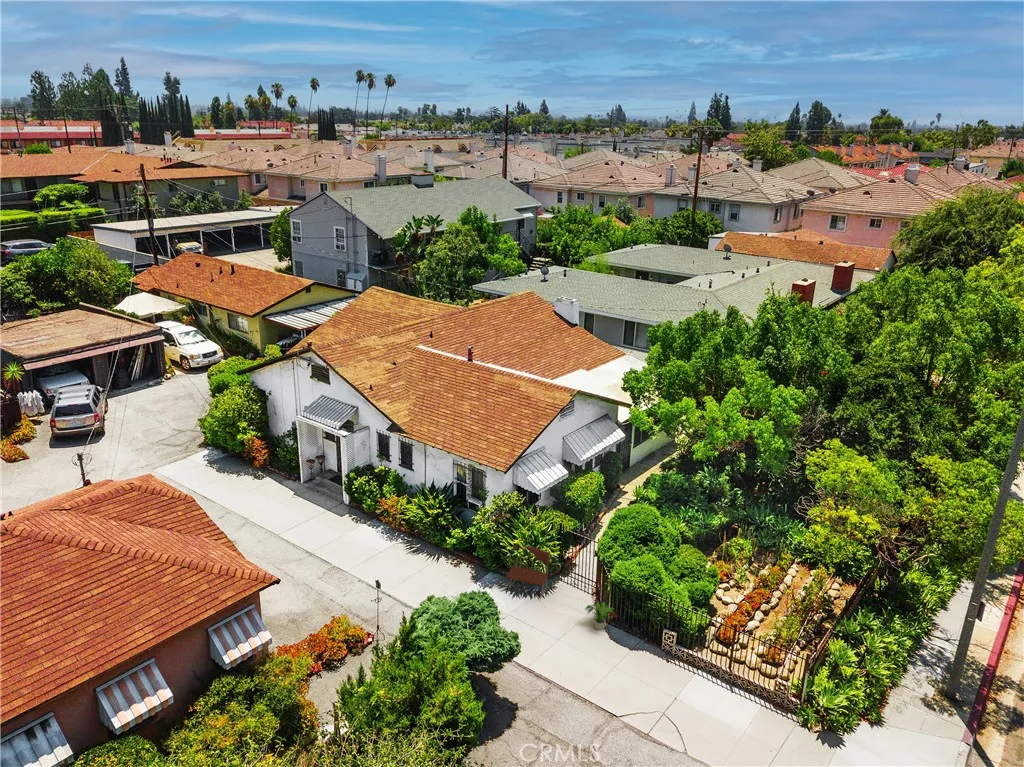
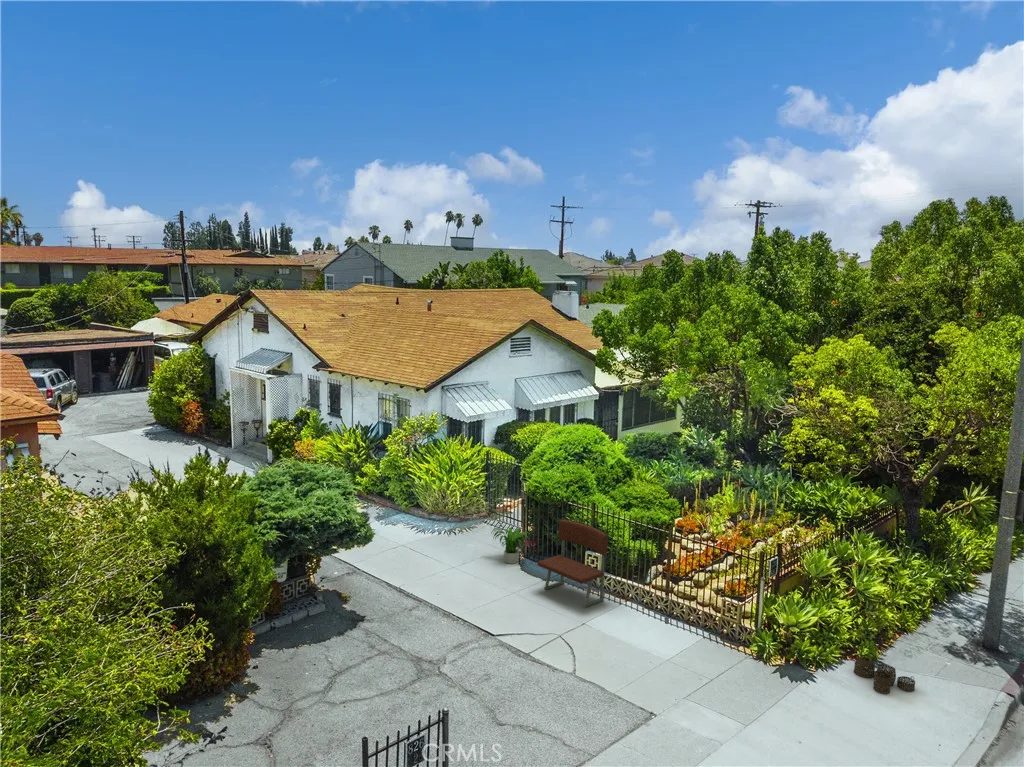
bench: present [506,545,550,597] -> present [537,520,608,607]
woven basket: none [856,717,896,746] -> present [854,657,915,694]

